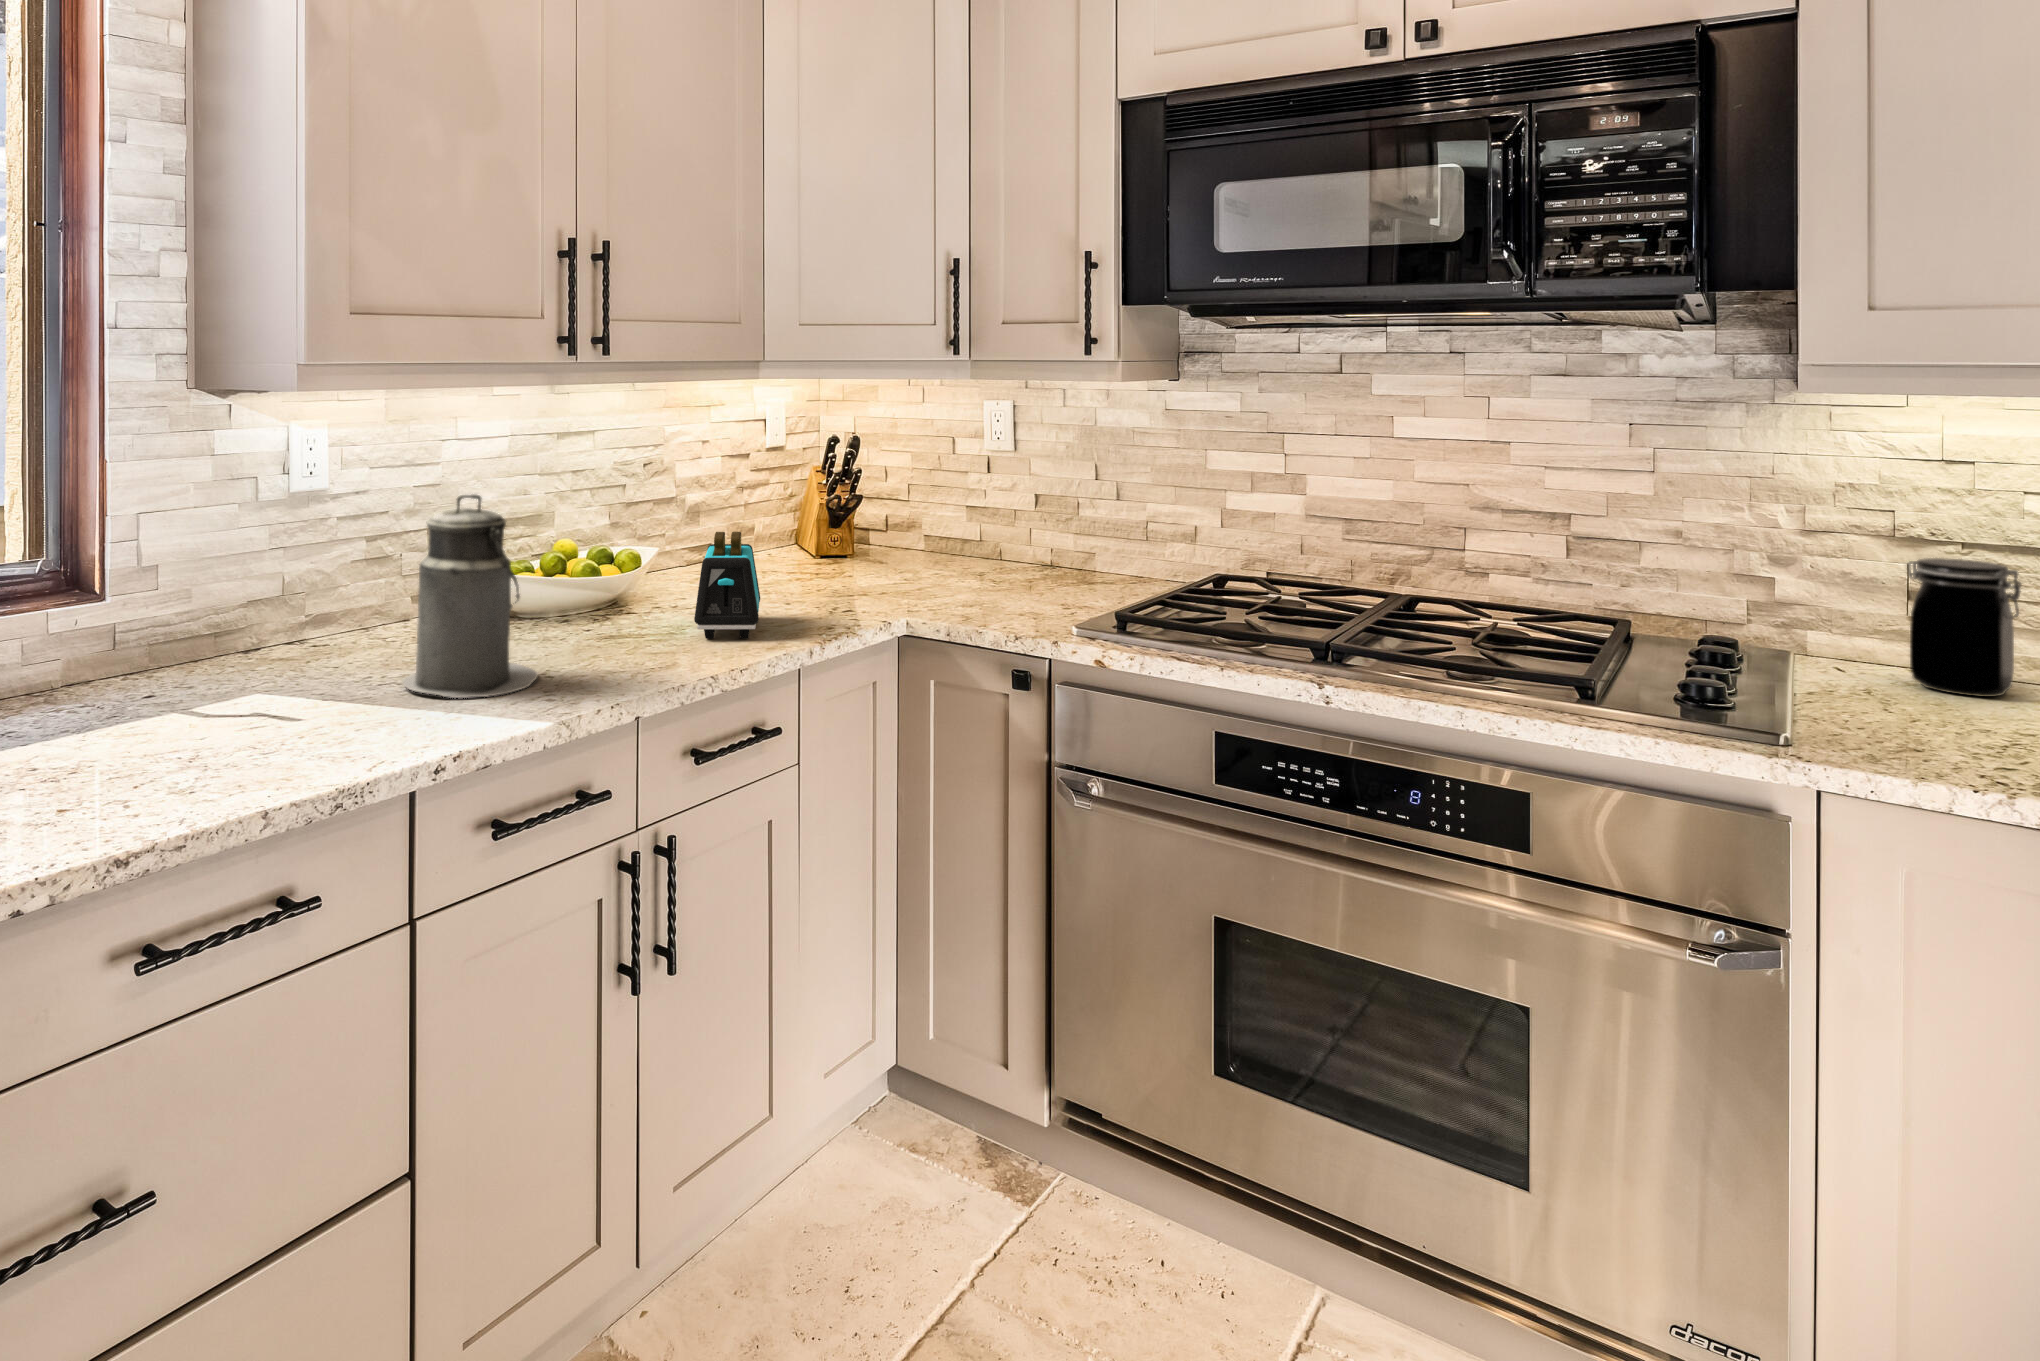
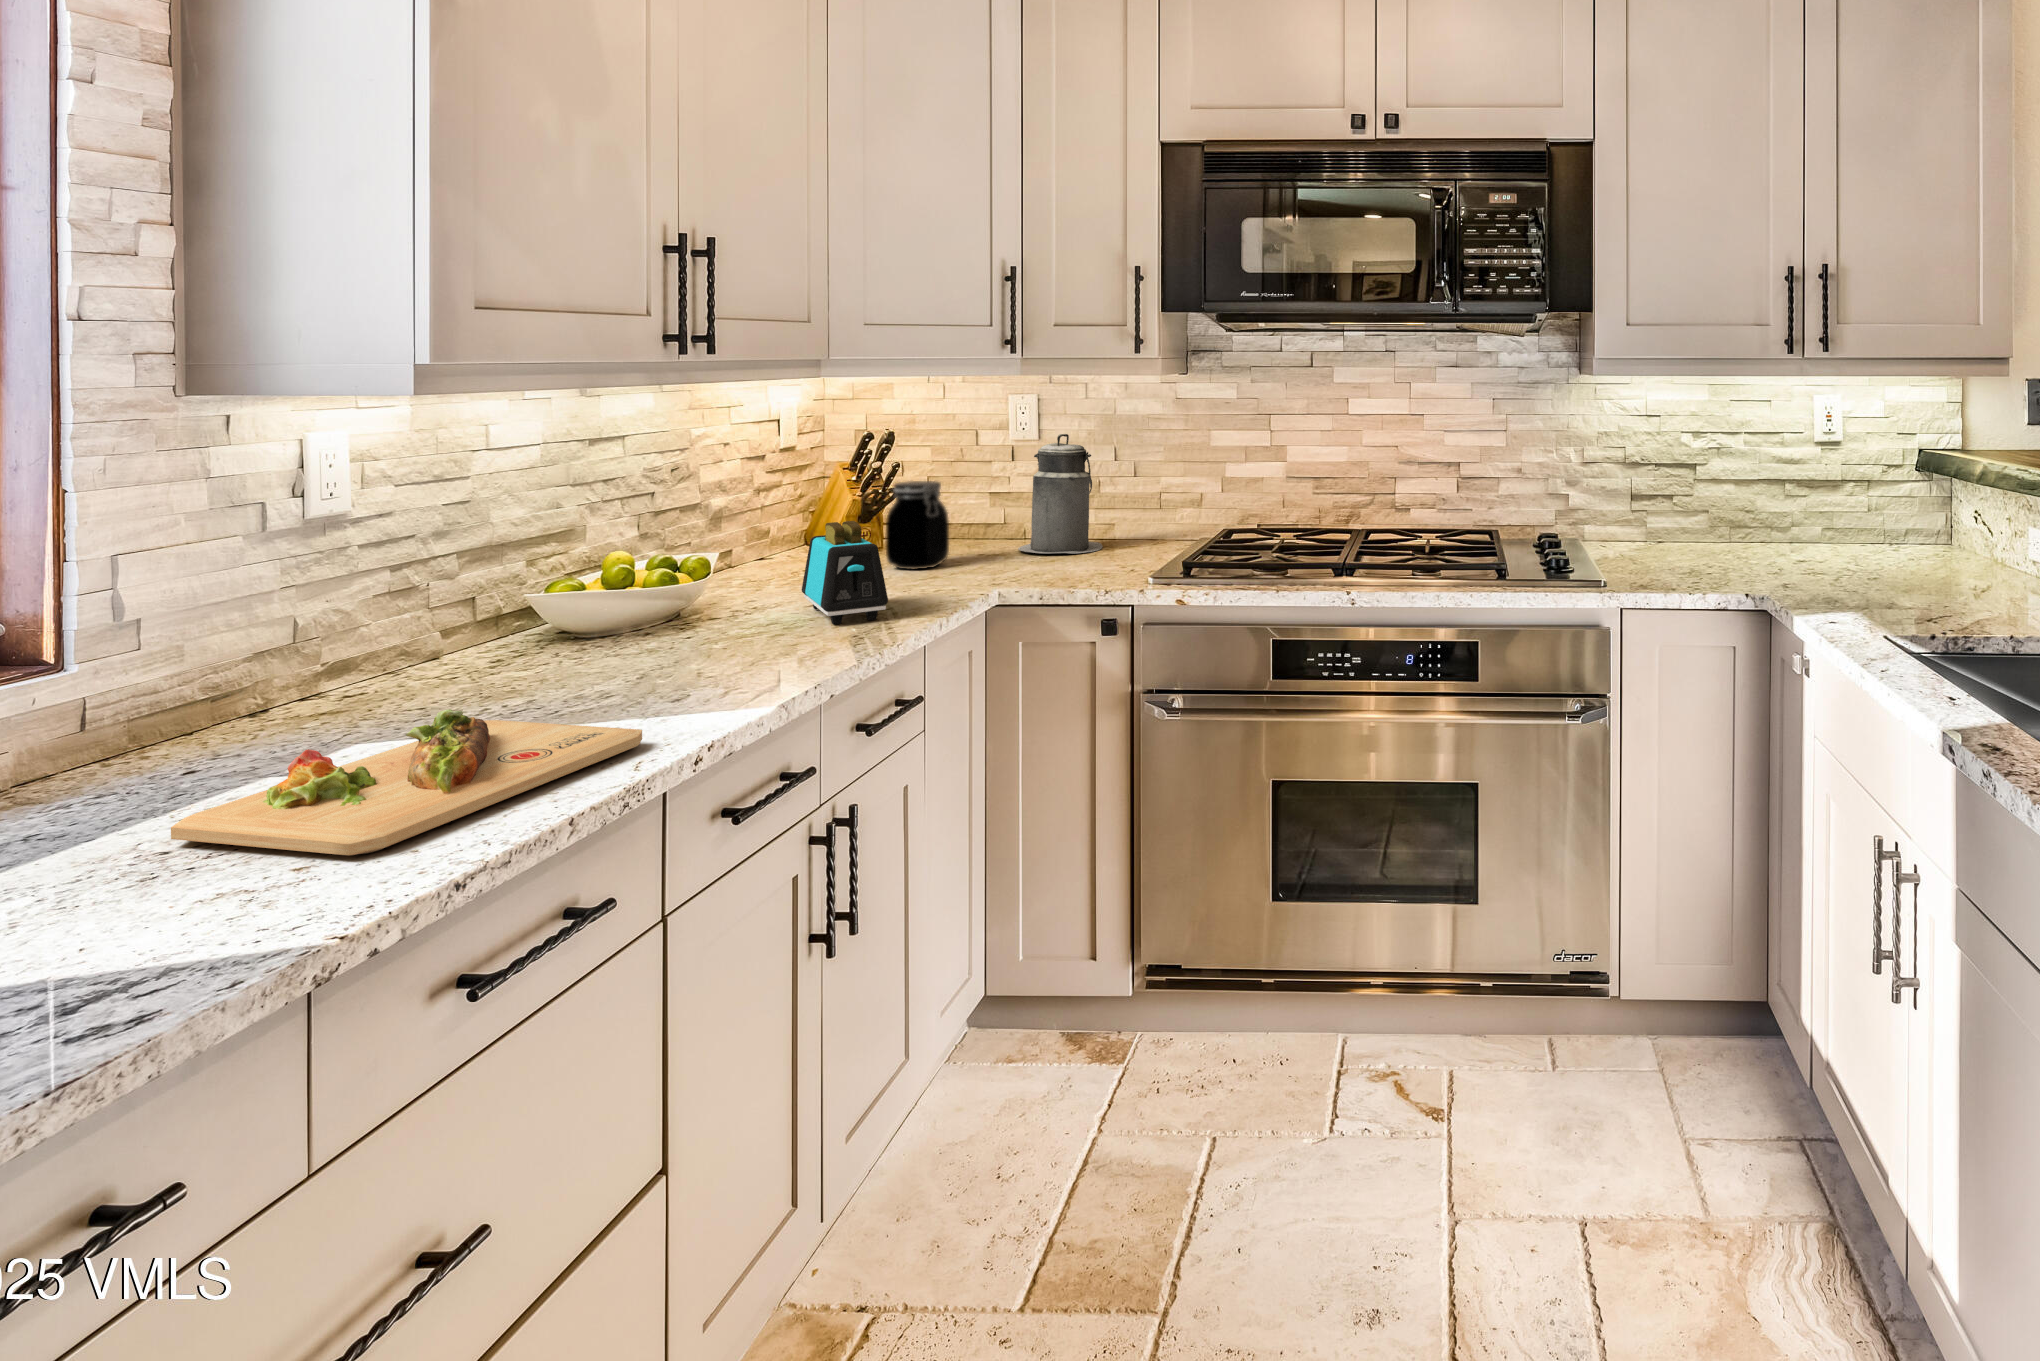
canister: present [402,494,538,698] -> present [1018,434,1102,554]
jar: present [1907,558,2021,697] -> present [885,481,949,569]
cutting board: none [44,681,407,805] -> present [171,709,642,855]

